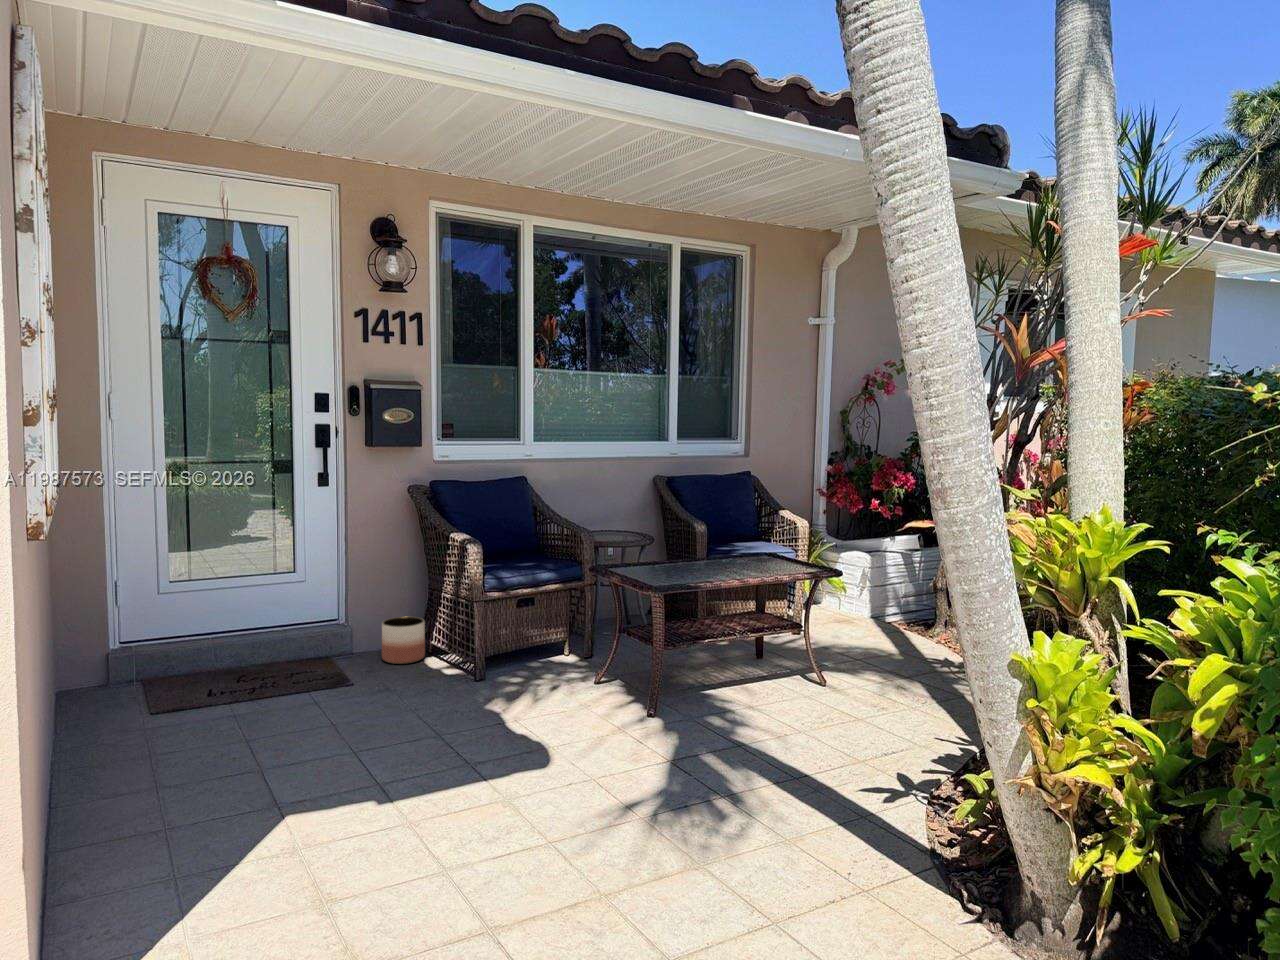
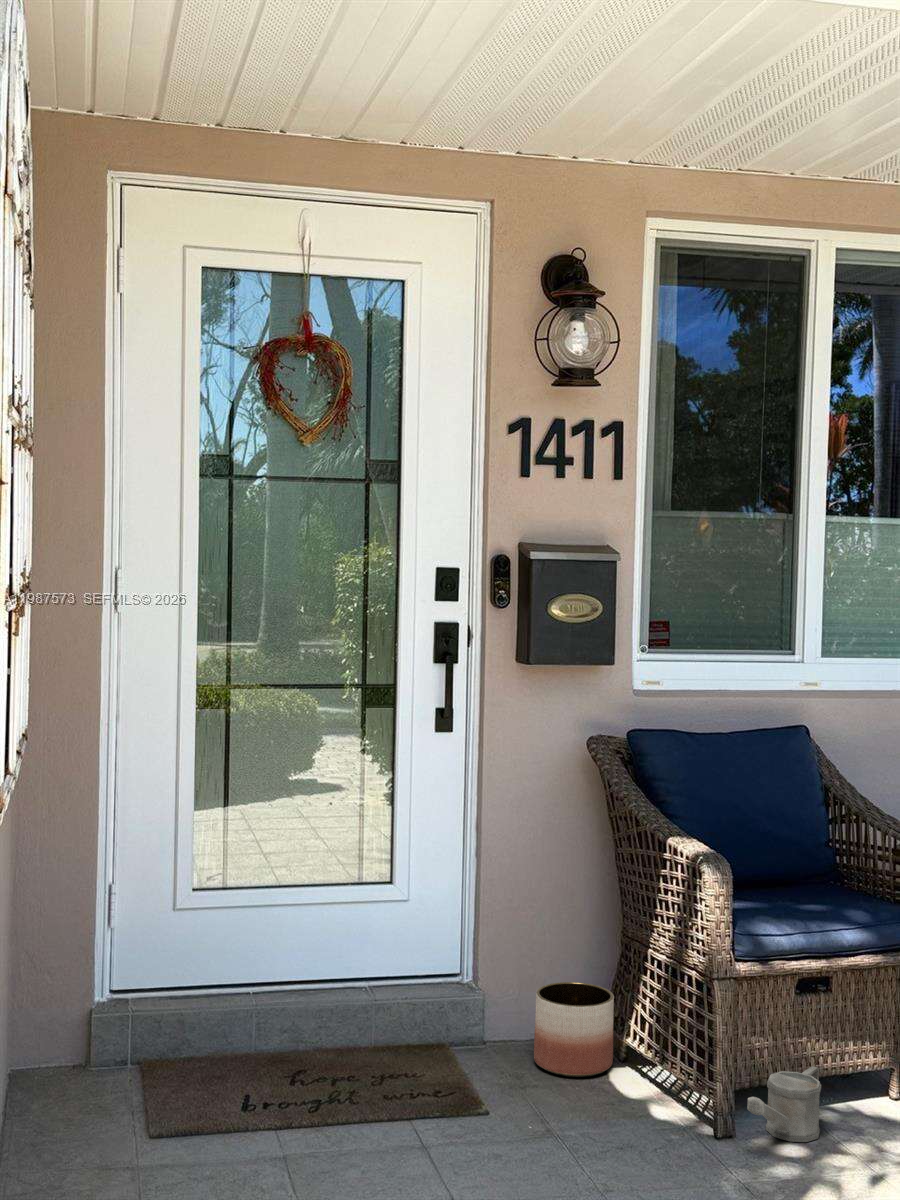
watering can: none [491,643,529,678] -> present [747,1066,821,1142]

